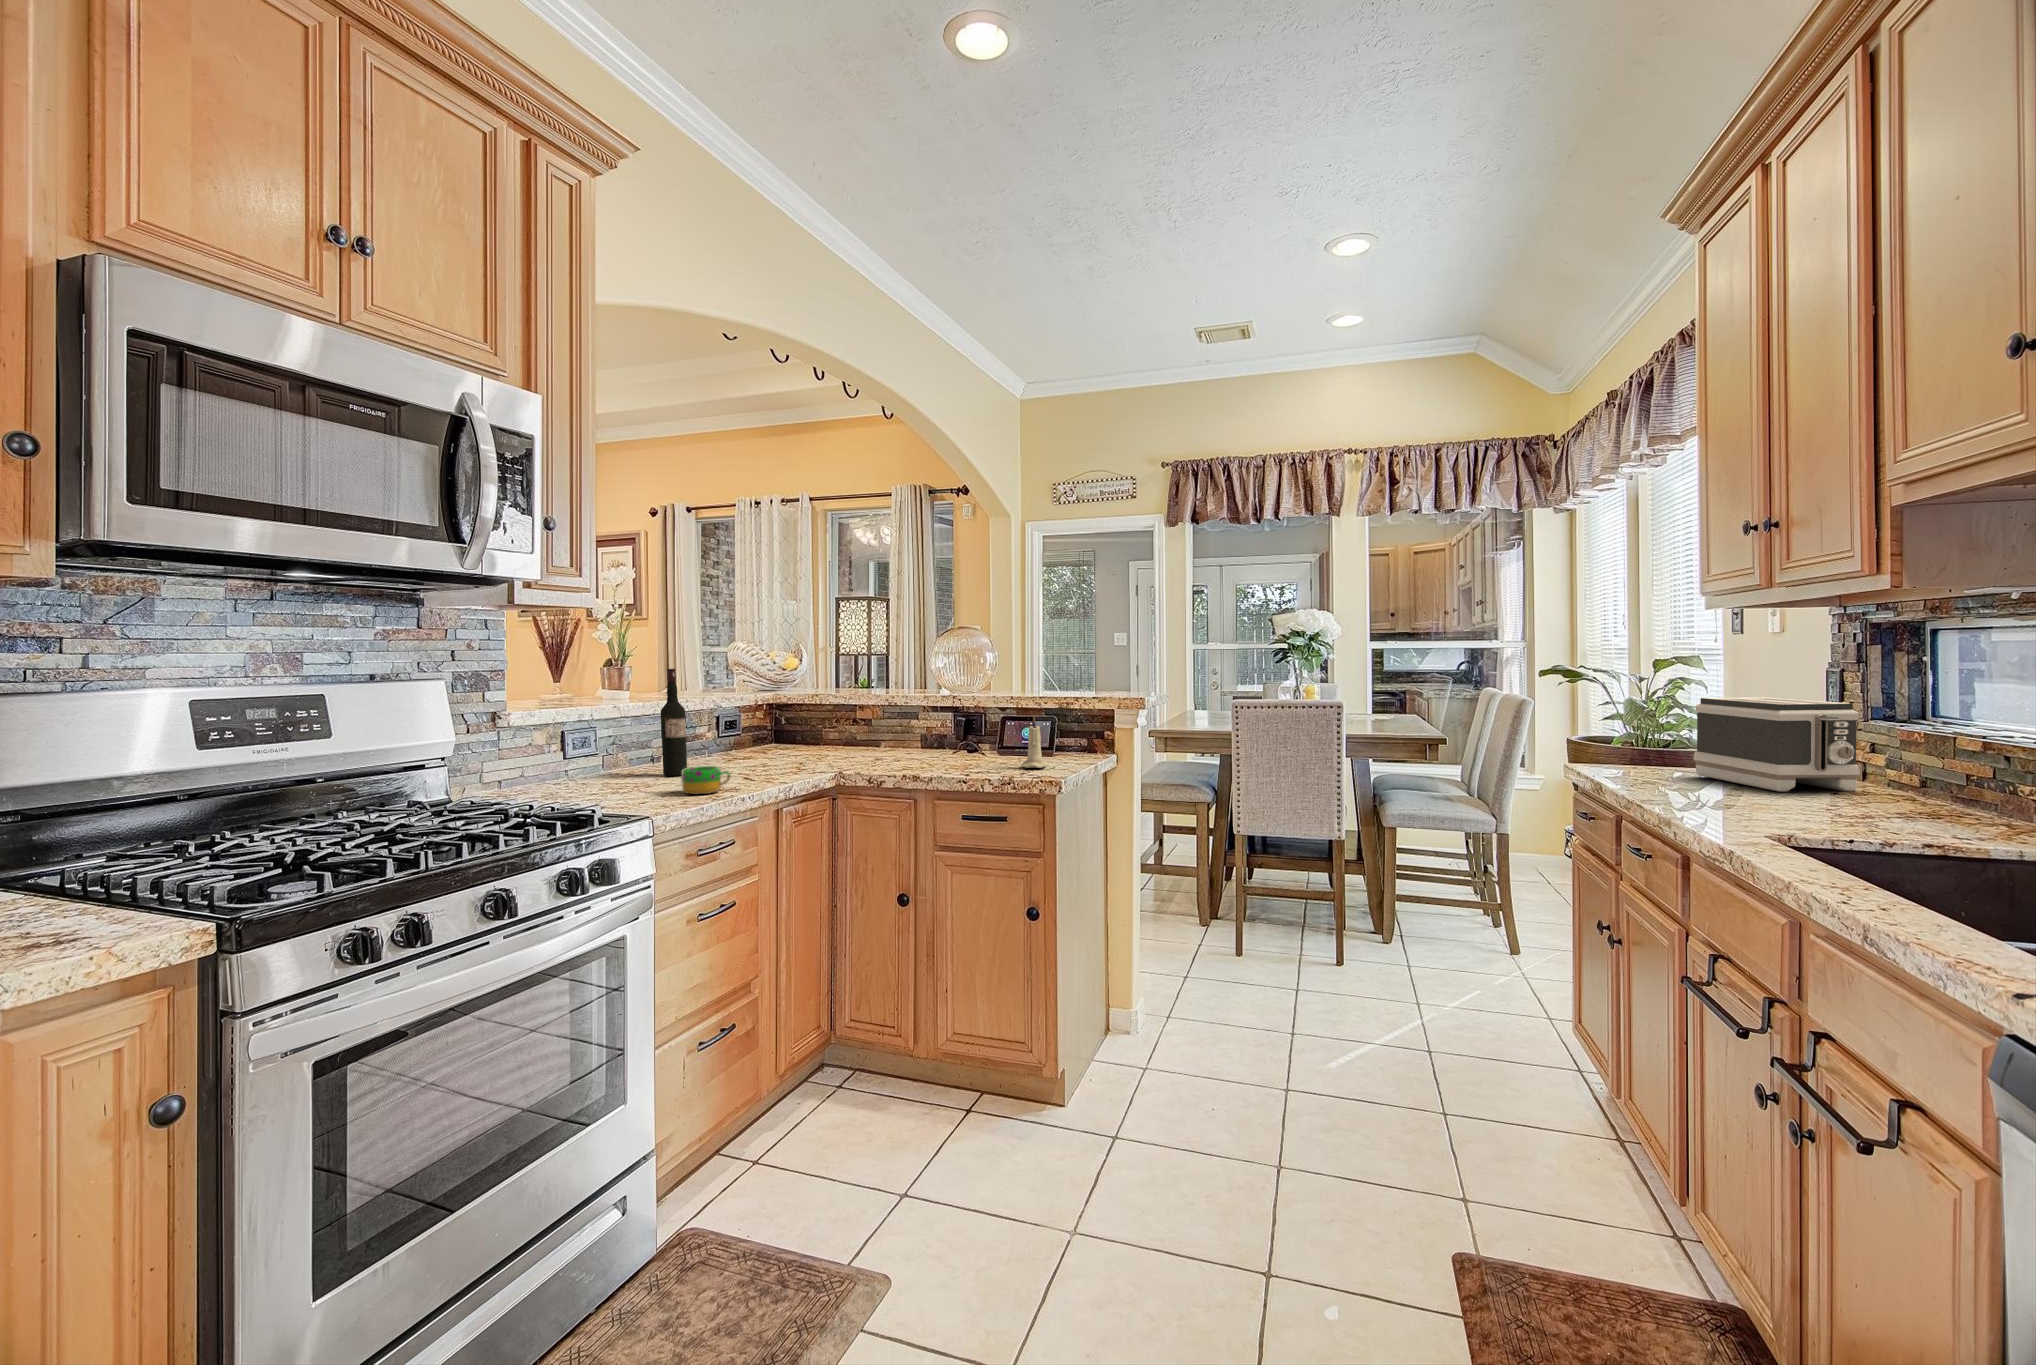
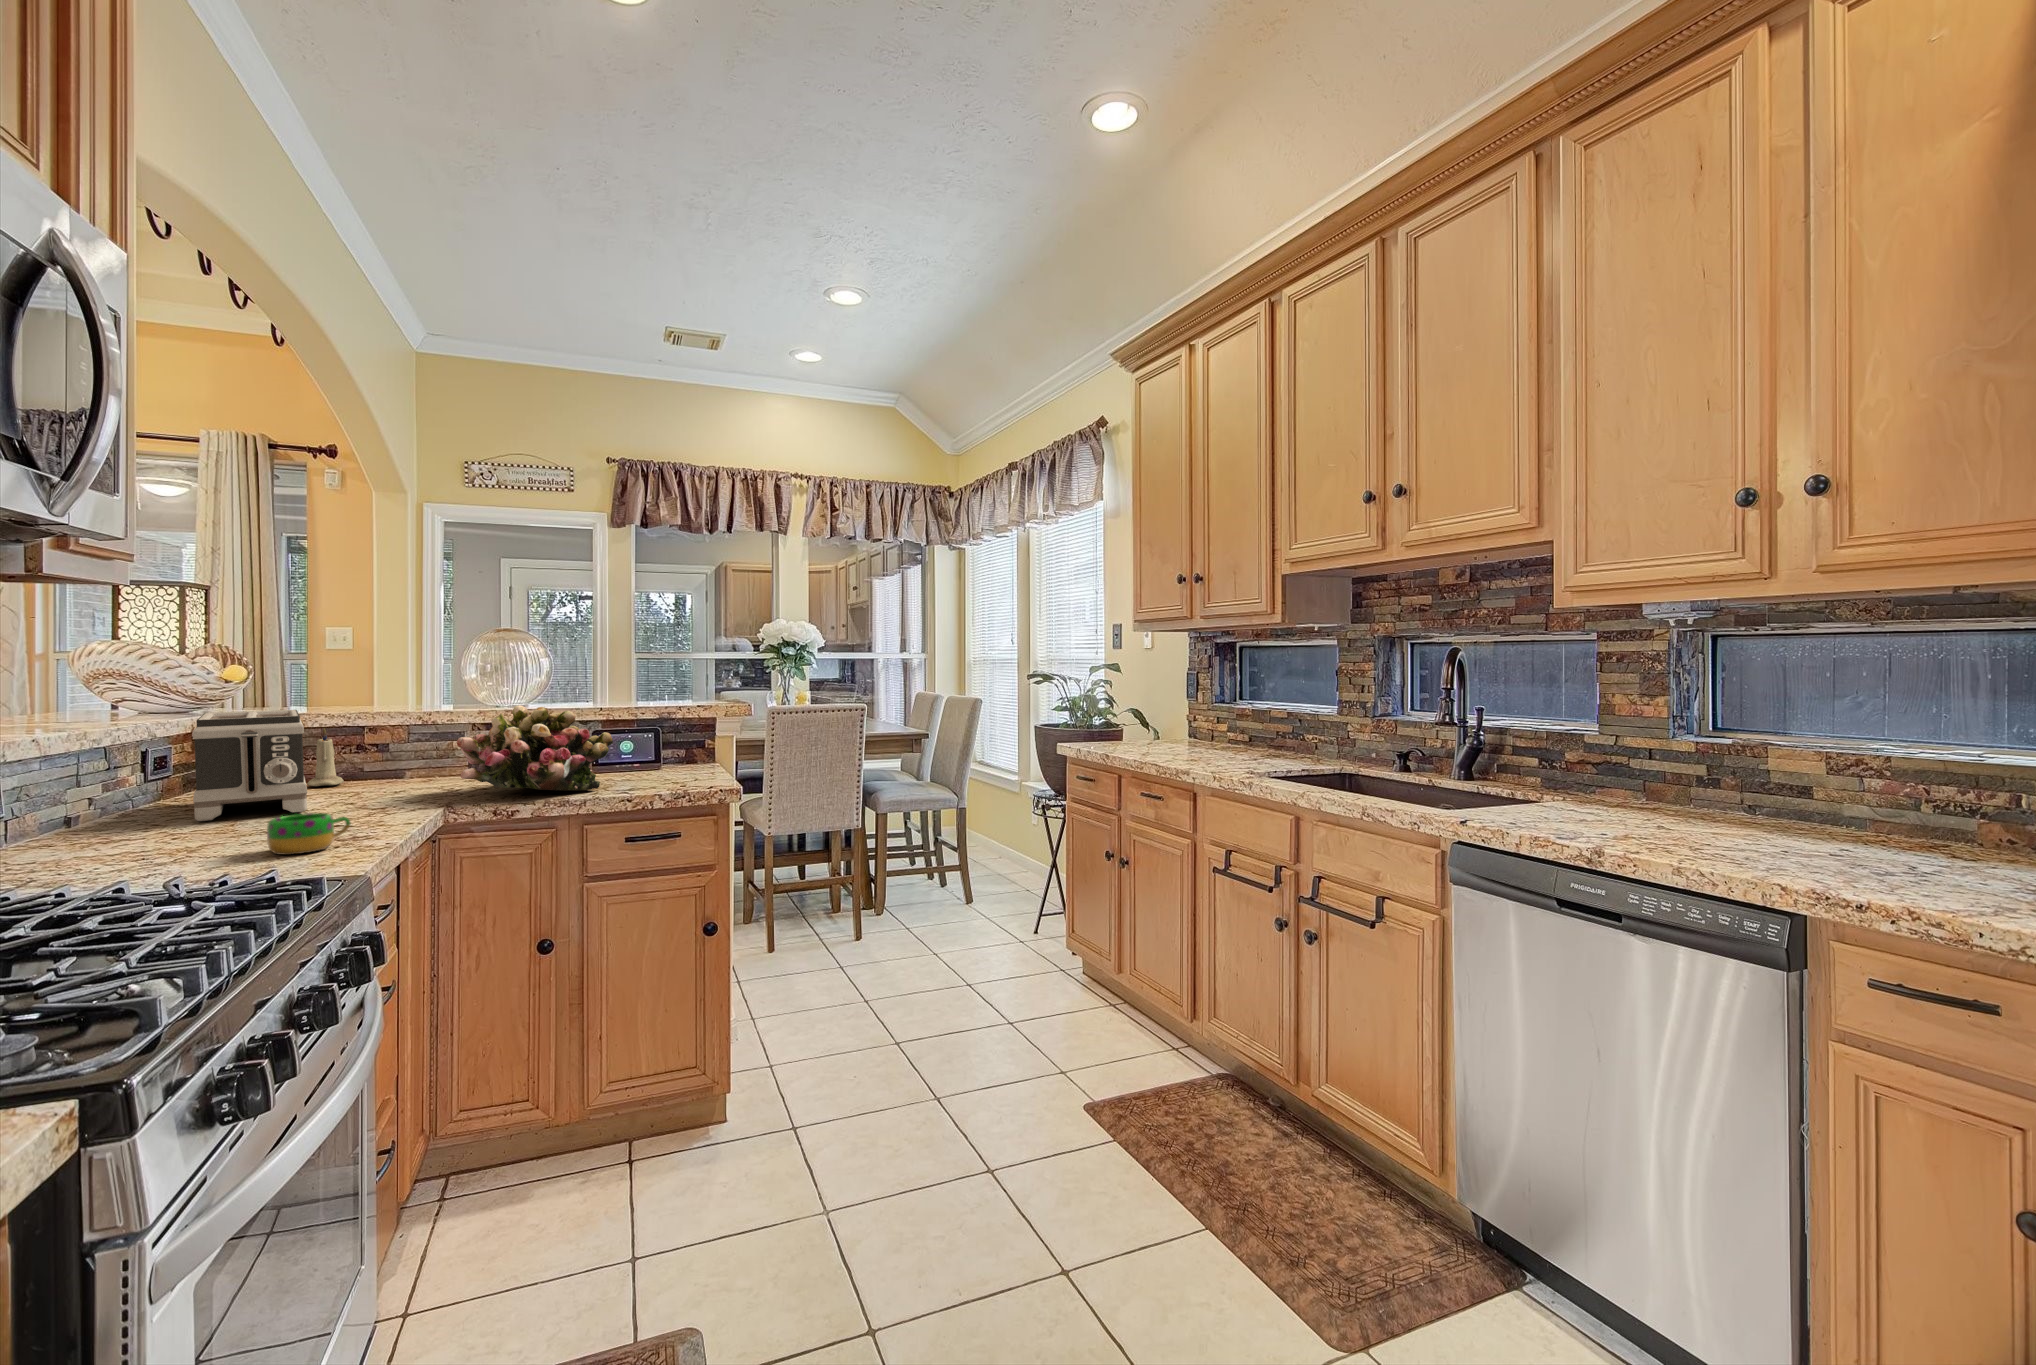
wine bottle: present [661,669,687,776] -> none [137,681,189,840]
flower arrangement: none [856,692,982,769] -> present [457,705,613,790]
toaster: present [1694,697,1860,791] -> present [193,710,307,821]
candle: present [1021,717,1047,768] -> present [307,728,344,786]

